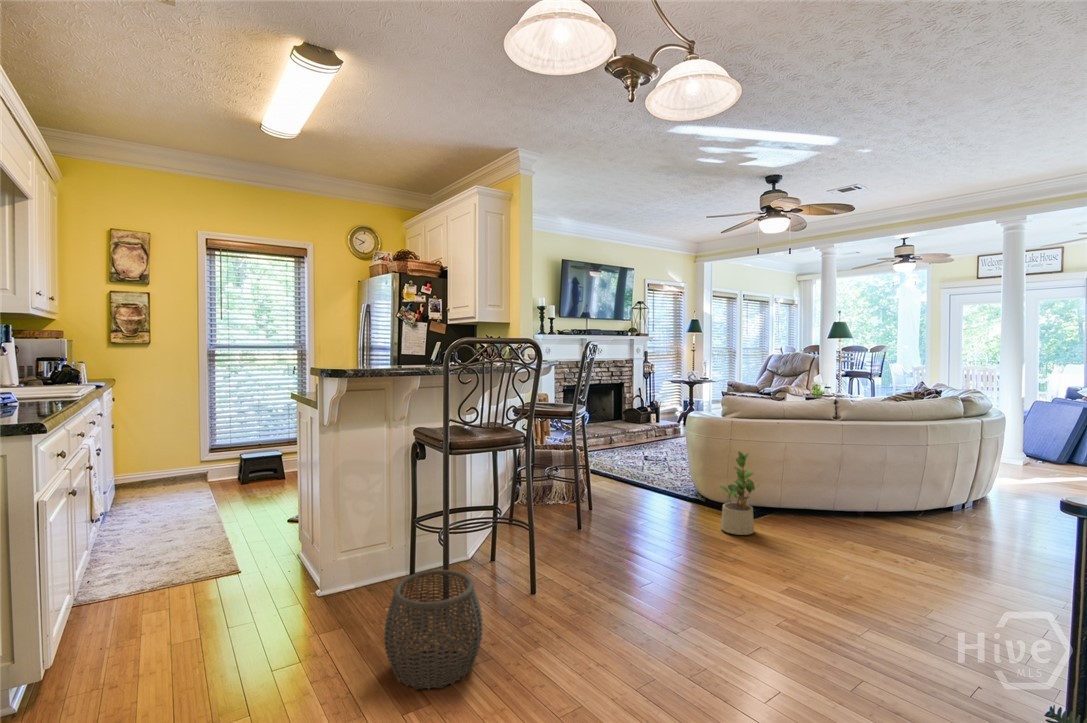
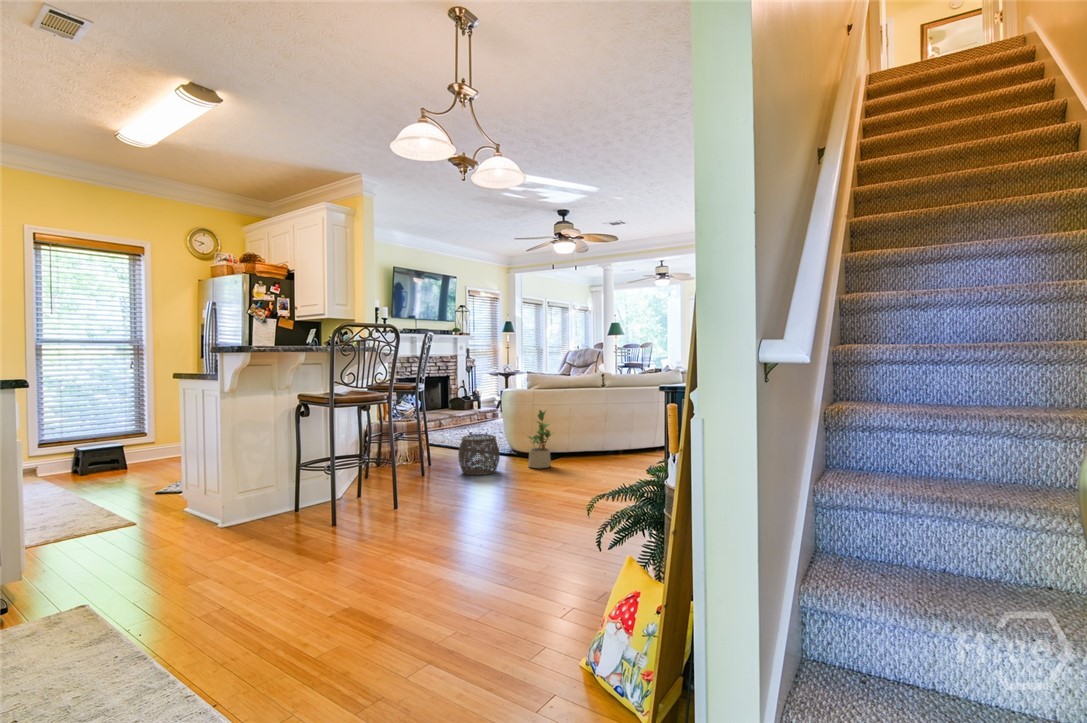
woven basket: present [384,570,483,690] -> present [458,434,500,476]

